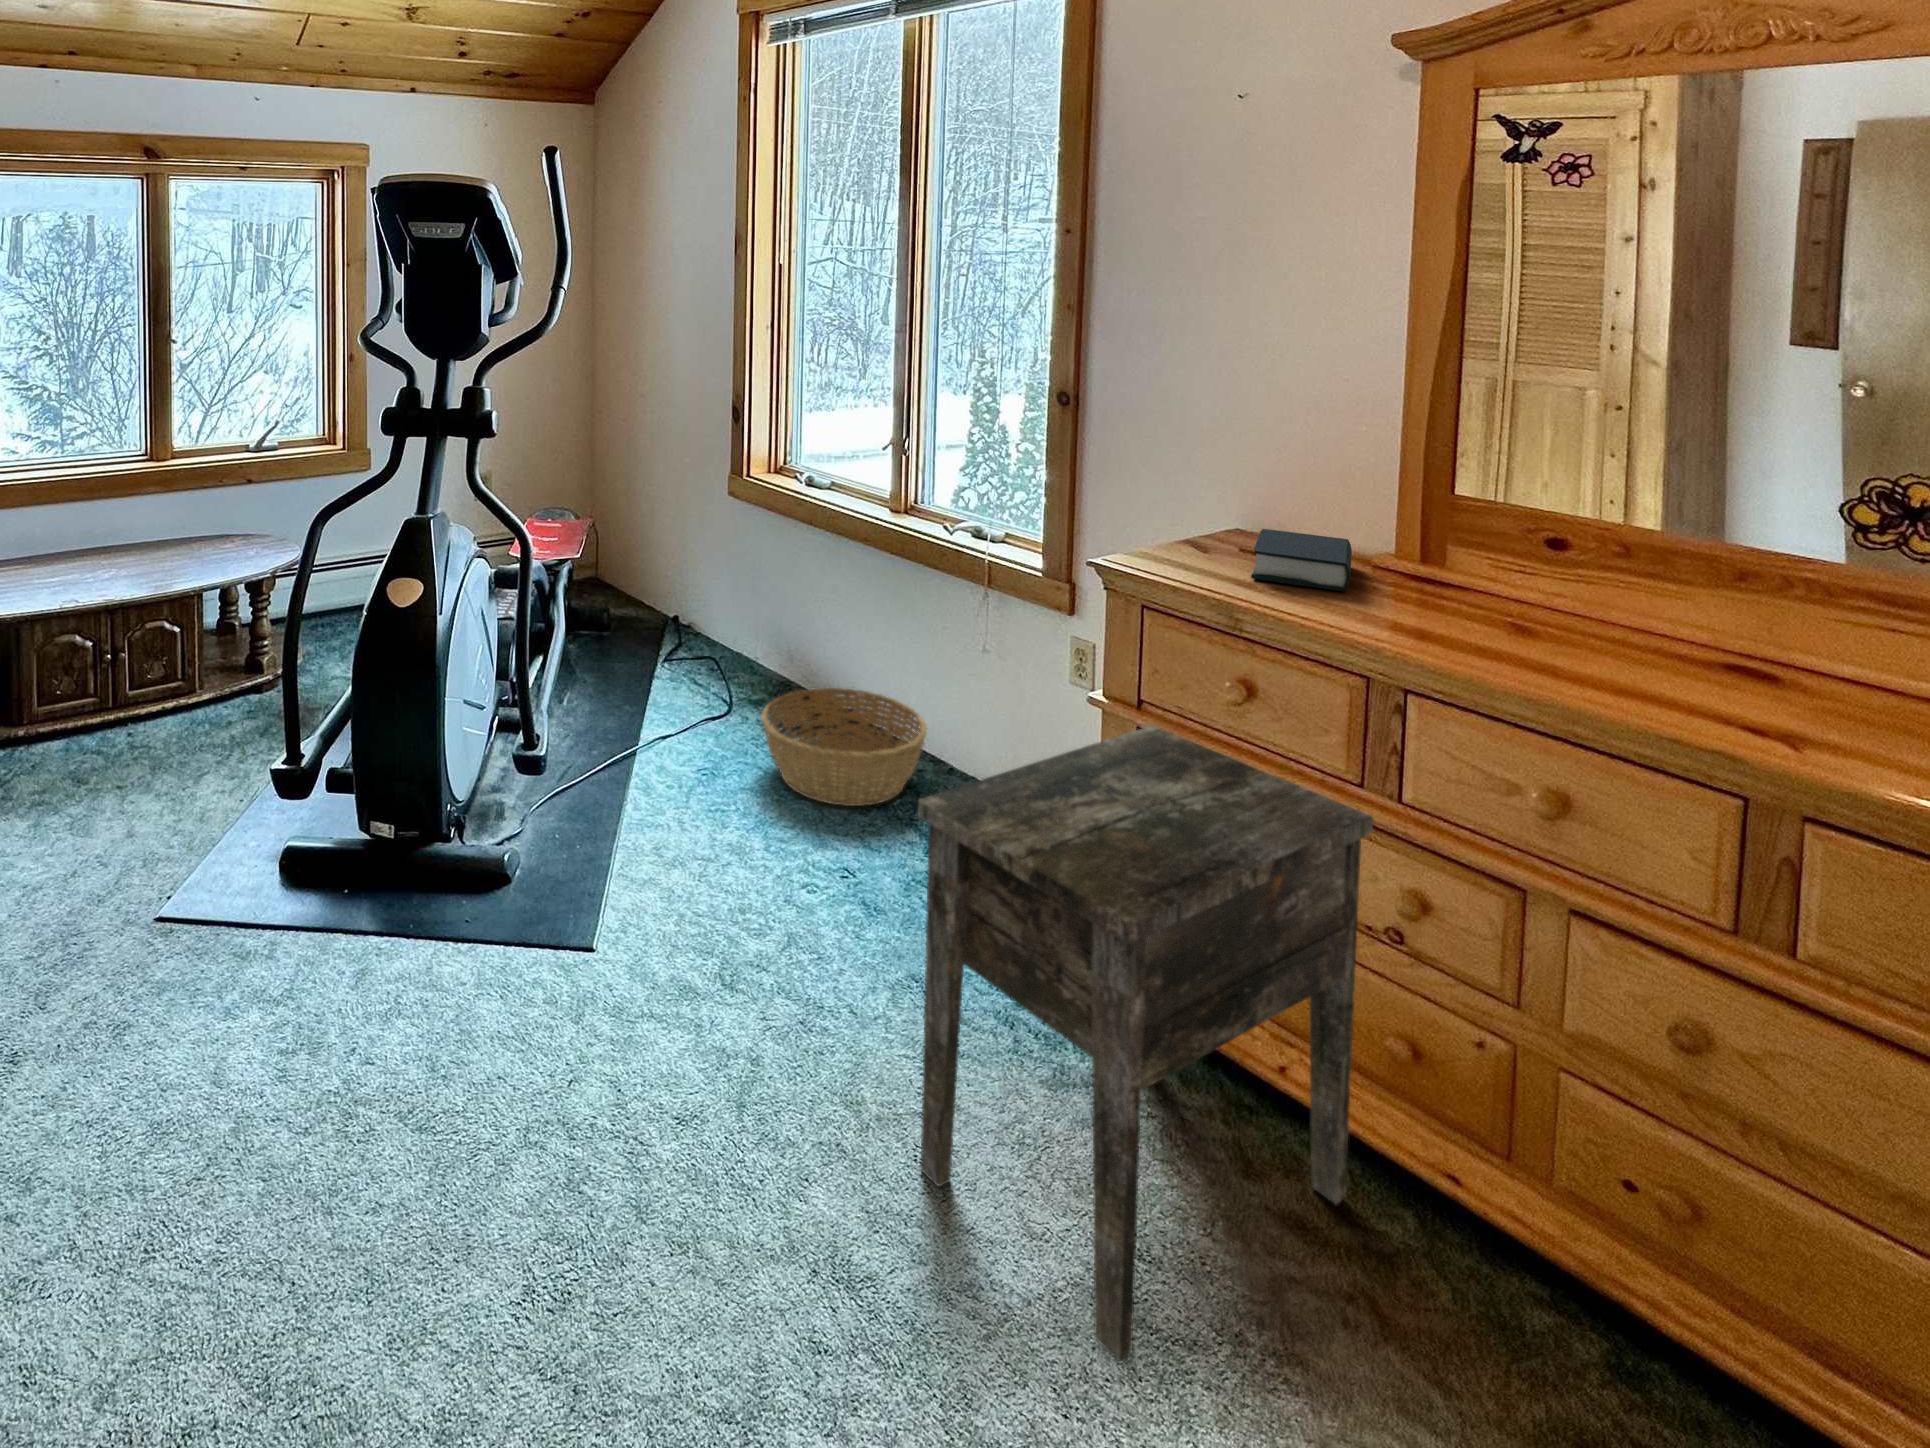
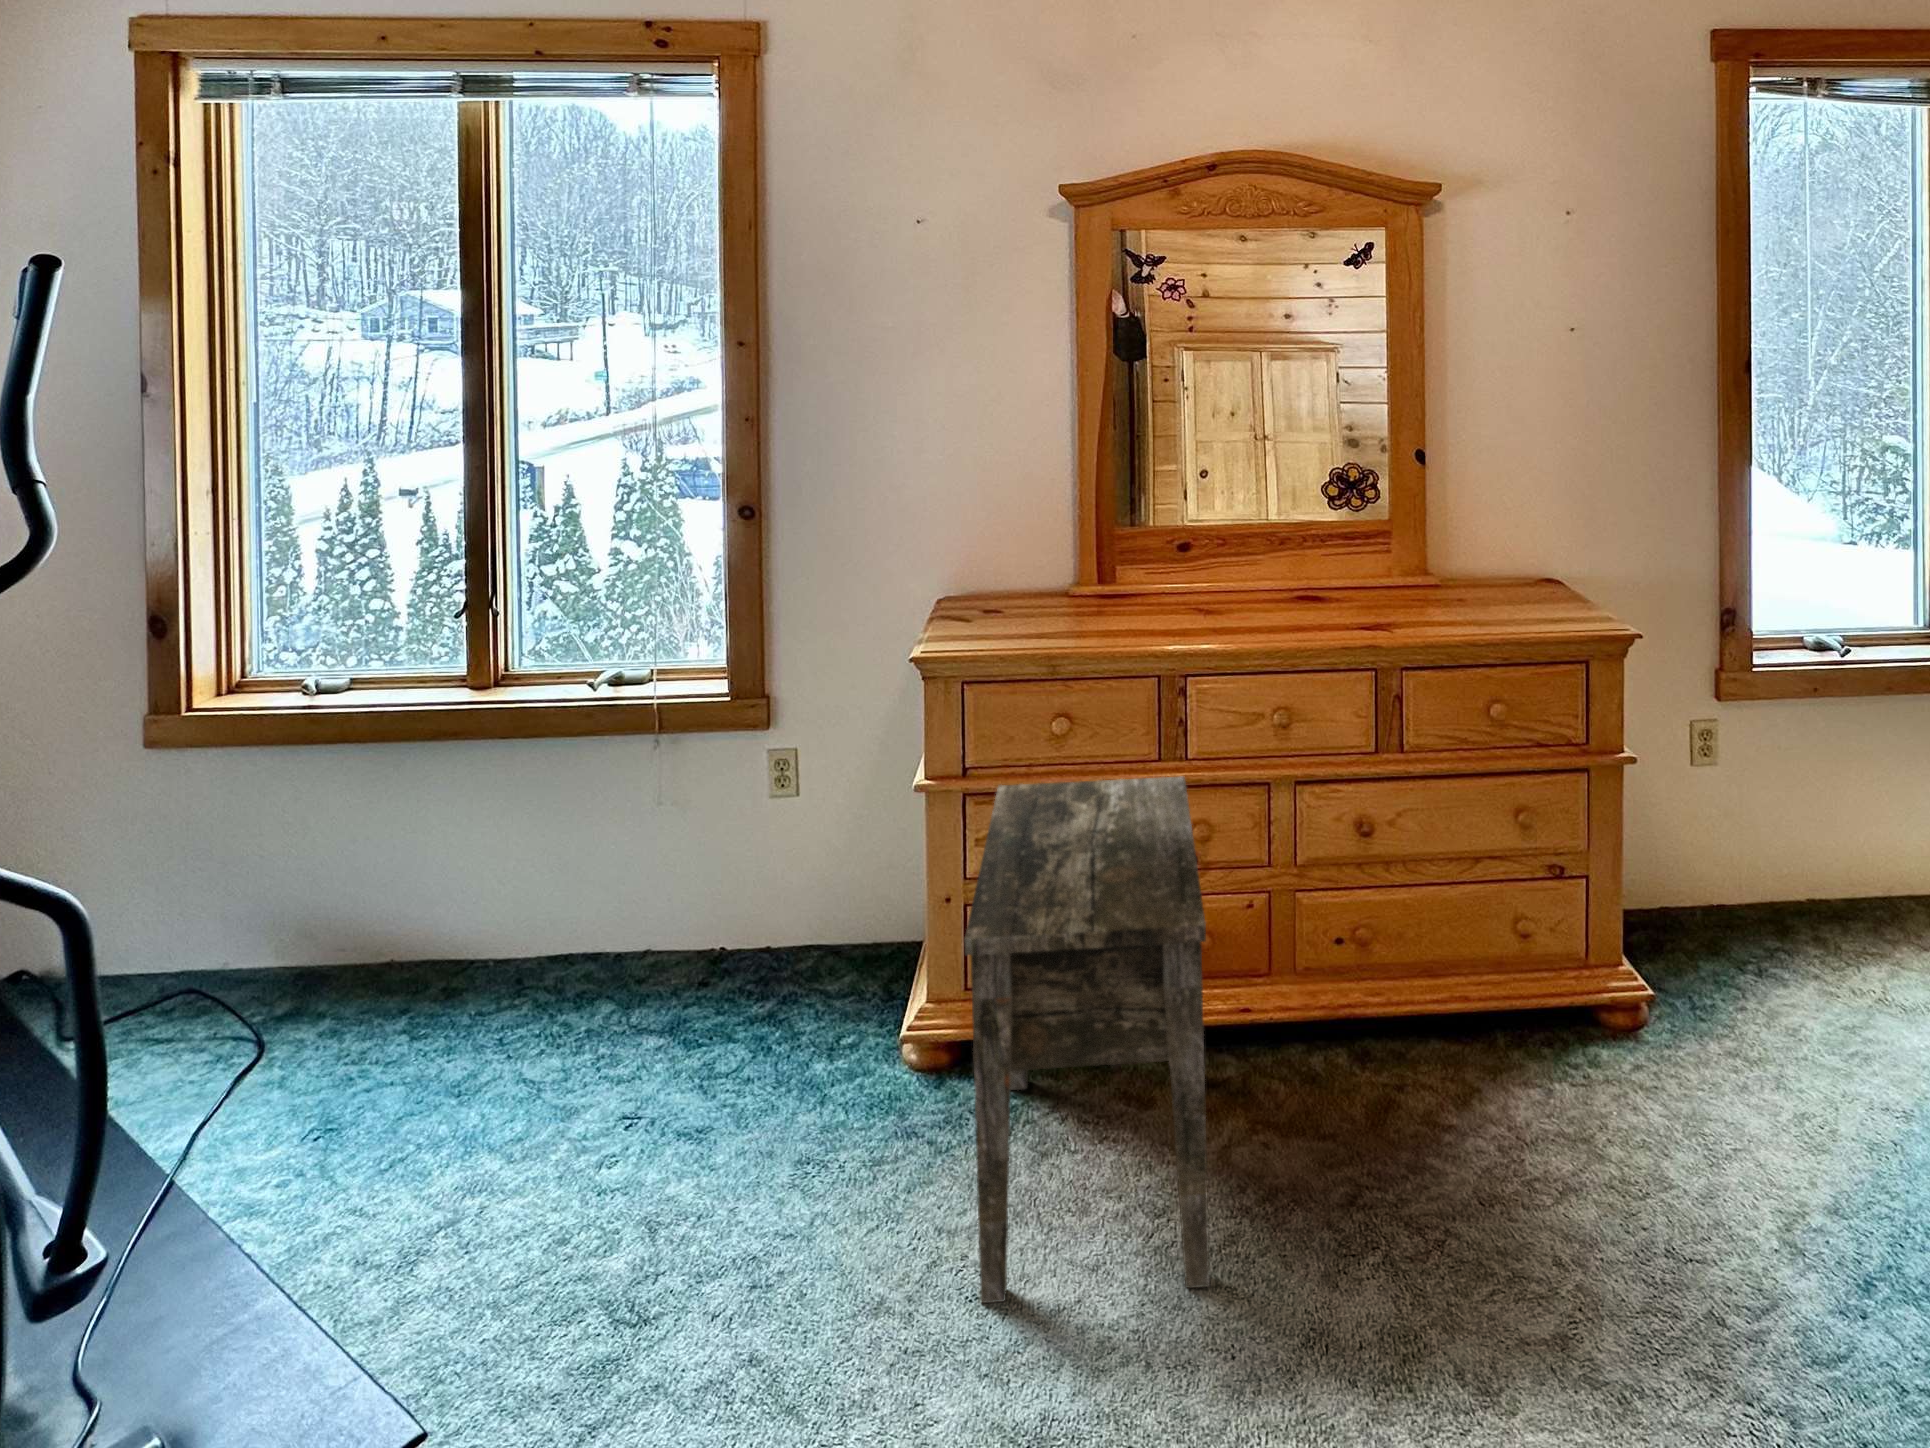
book: present [1251,529,1352,592] -> none [1002,580,1098,632]
basket: present [761,688,927,806] -> none [388,912,622,1088]

